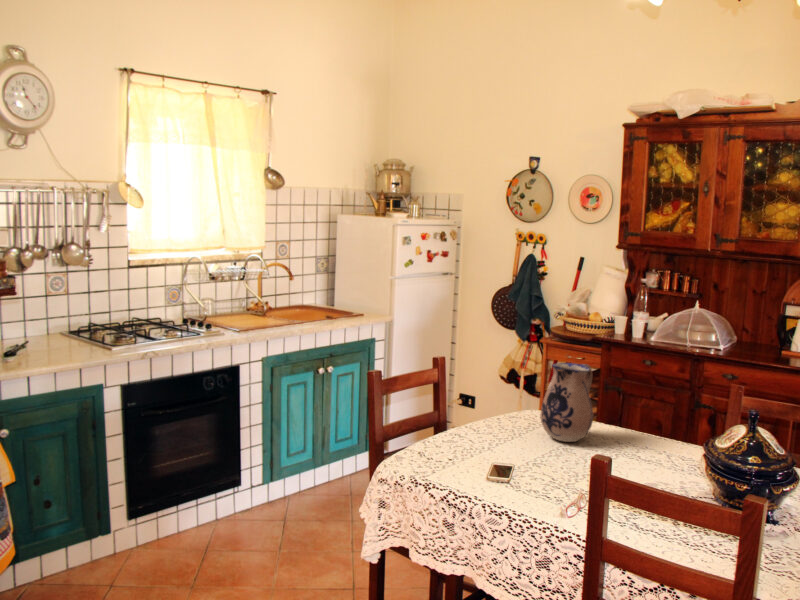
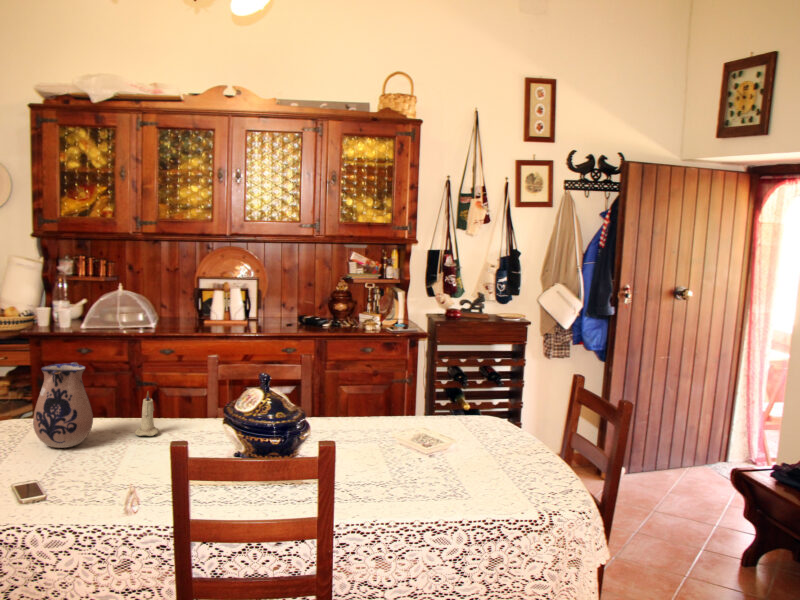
candle: none [634,404,660,451] -> present [135,392,159,436]

